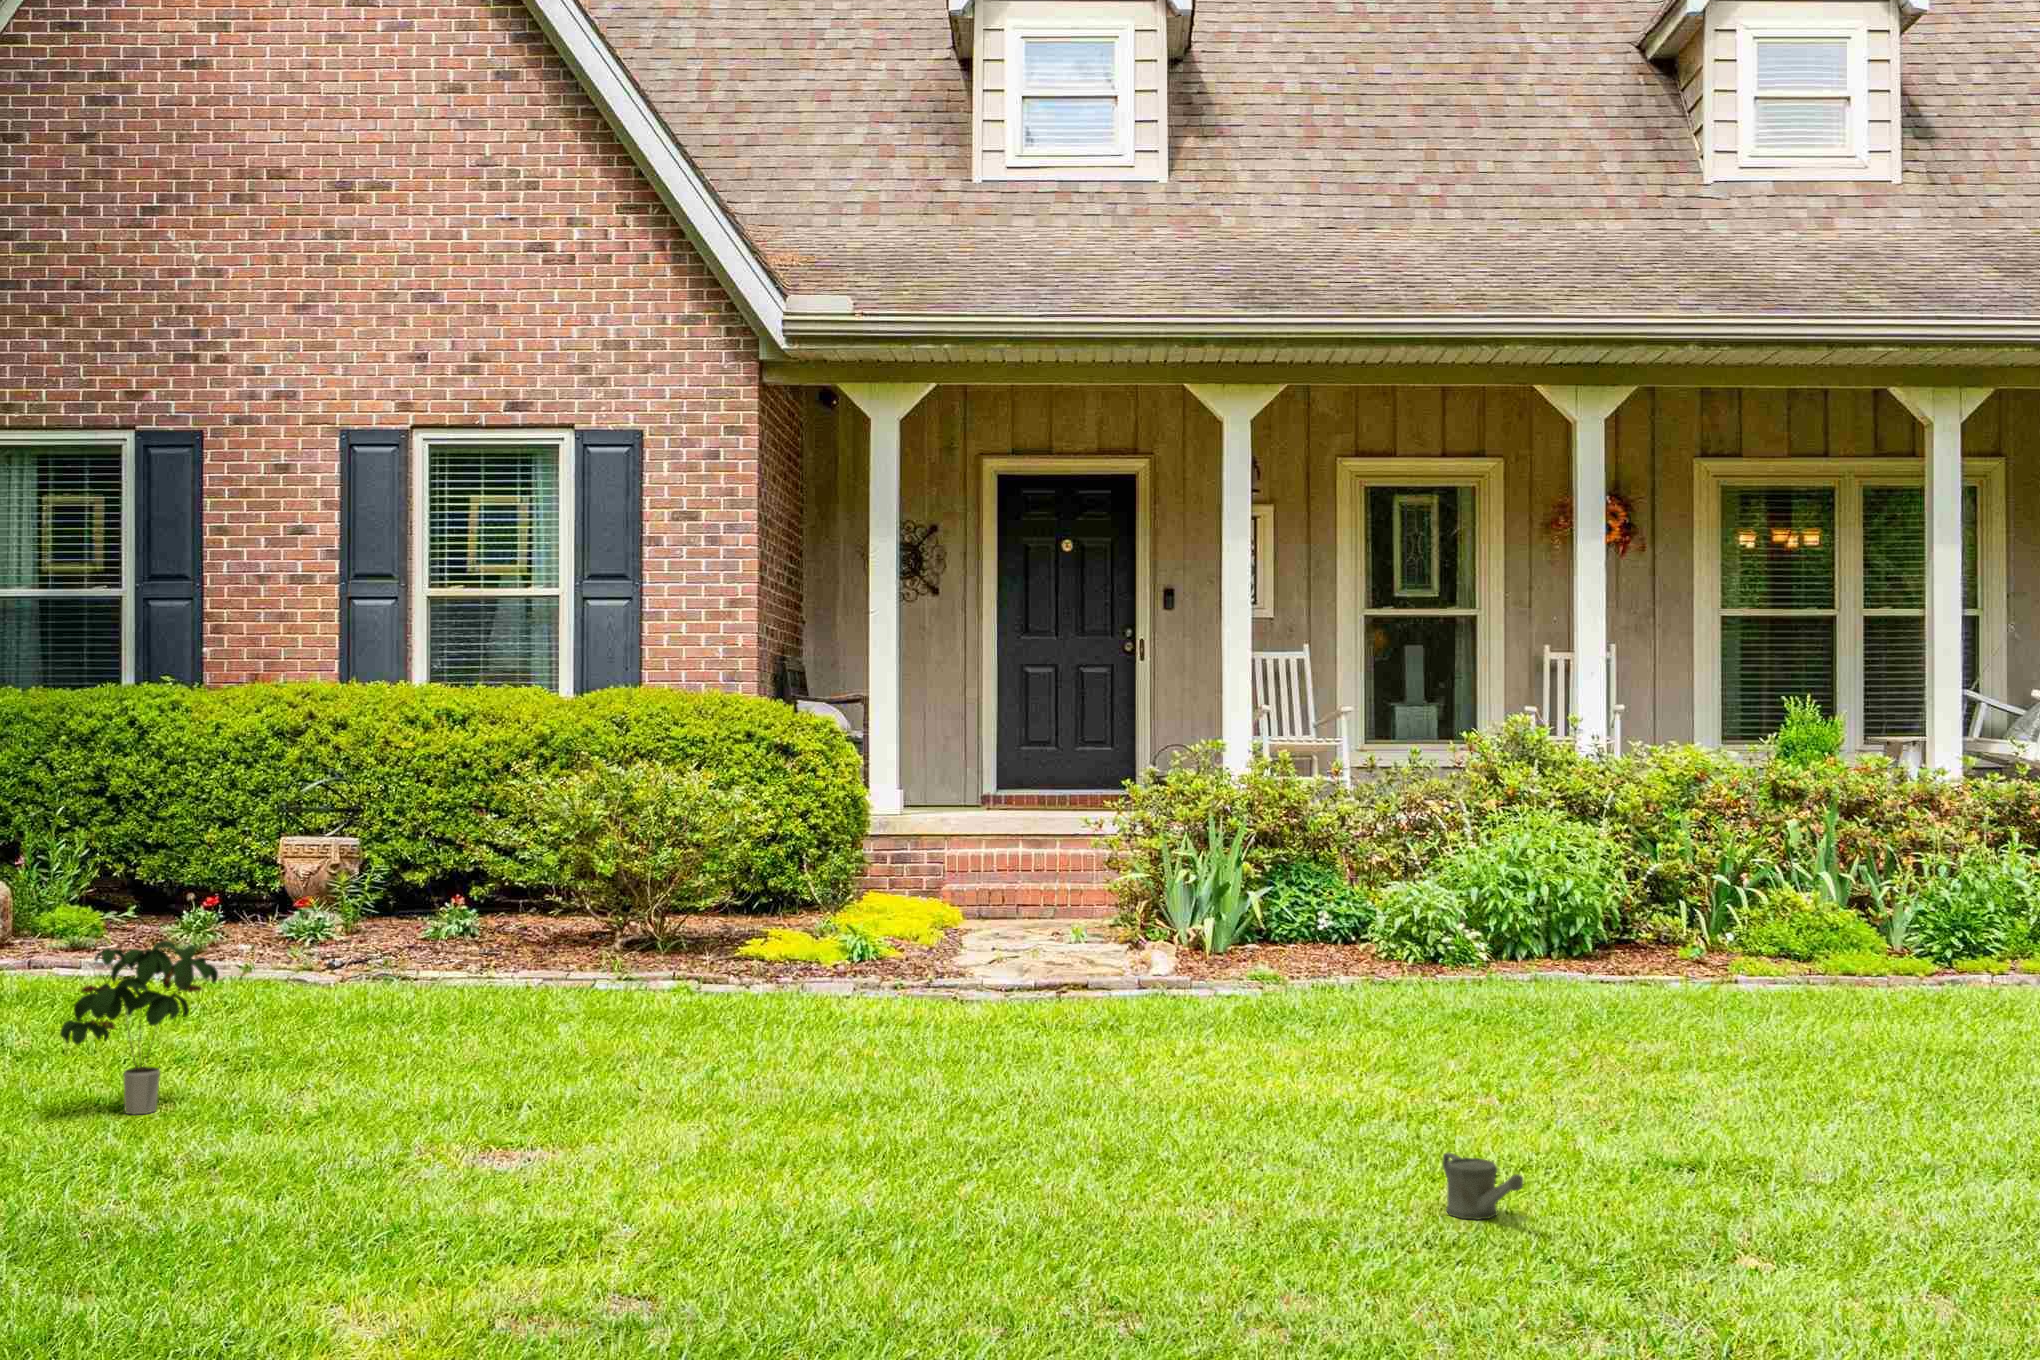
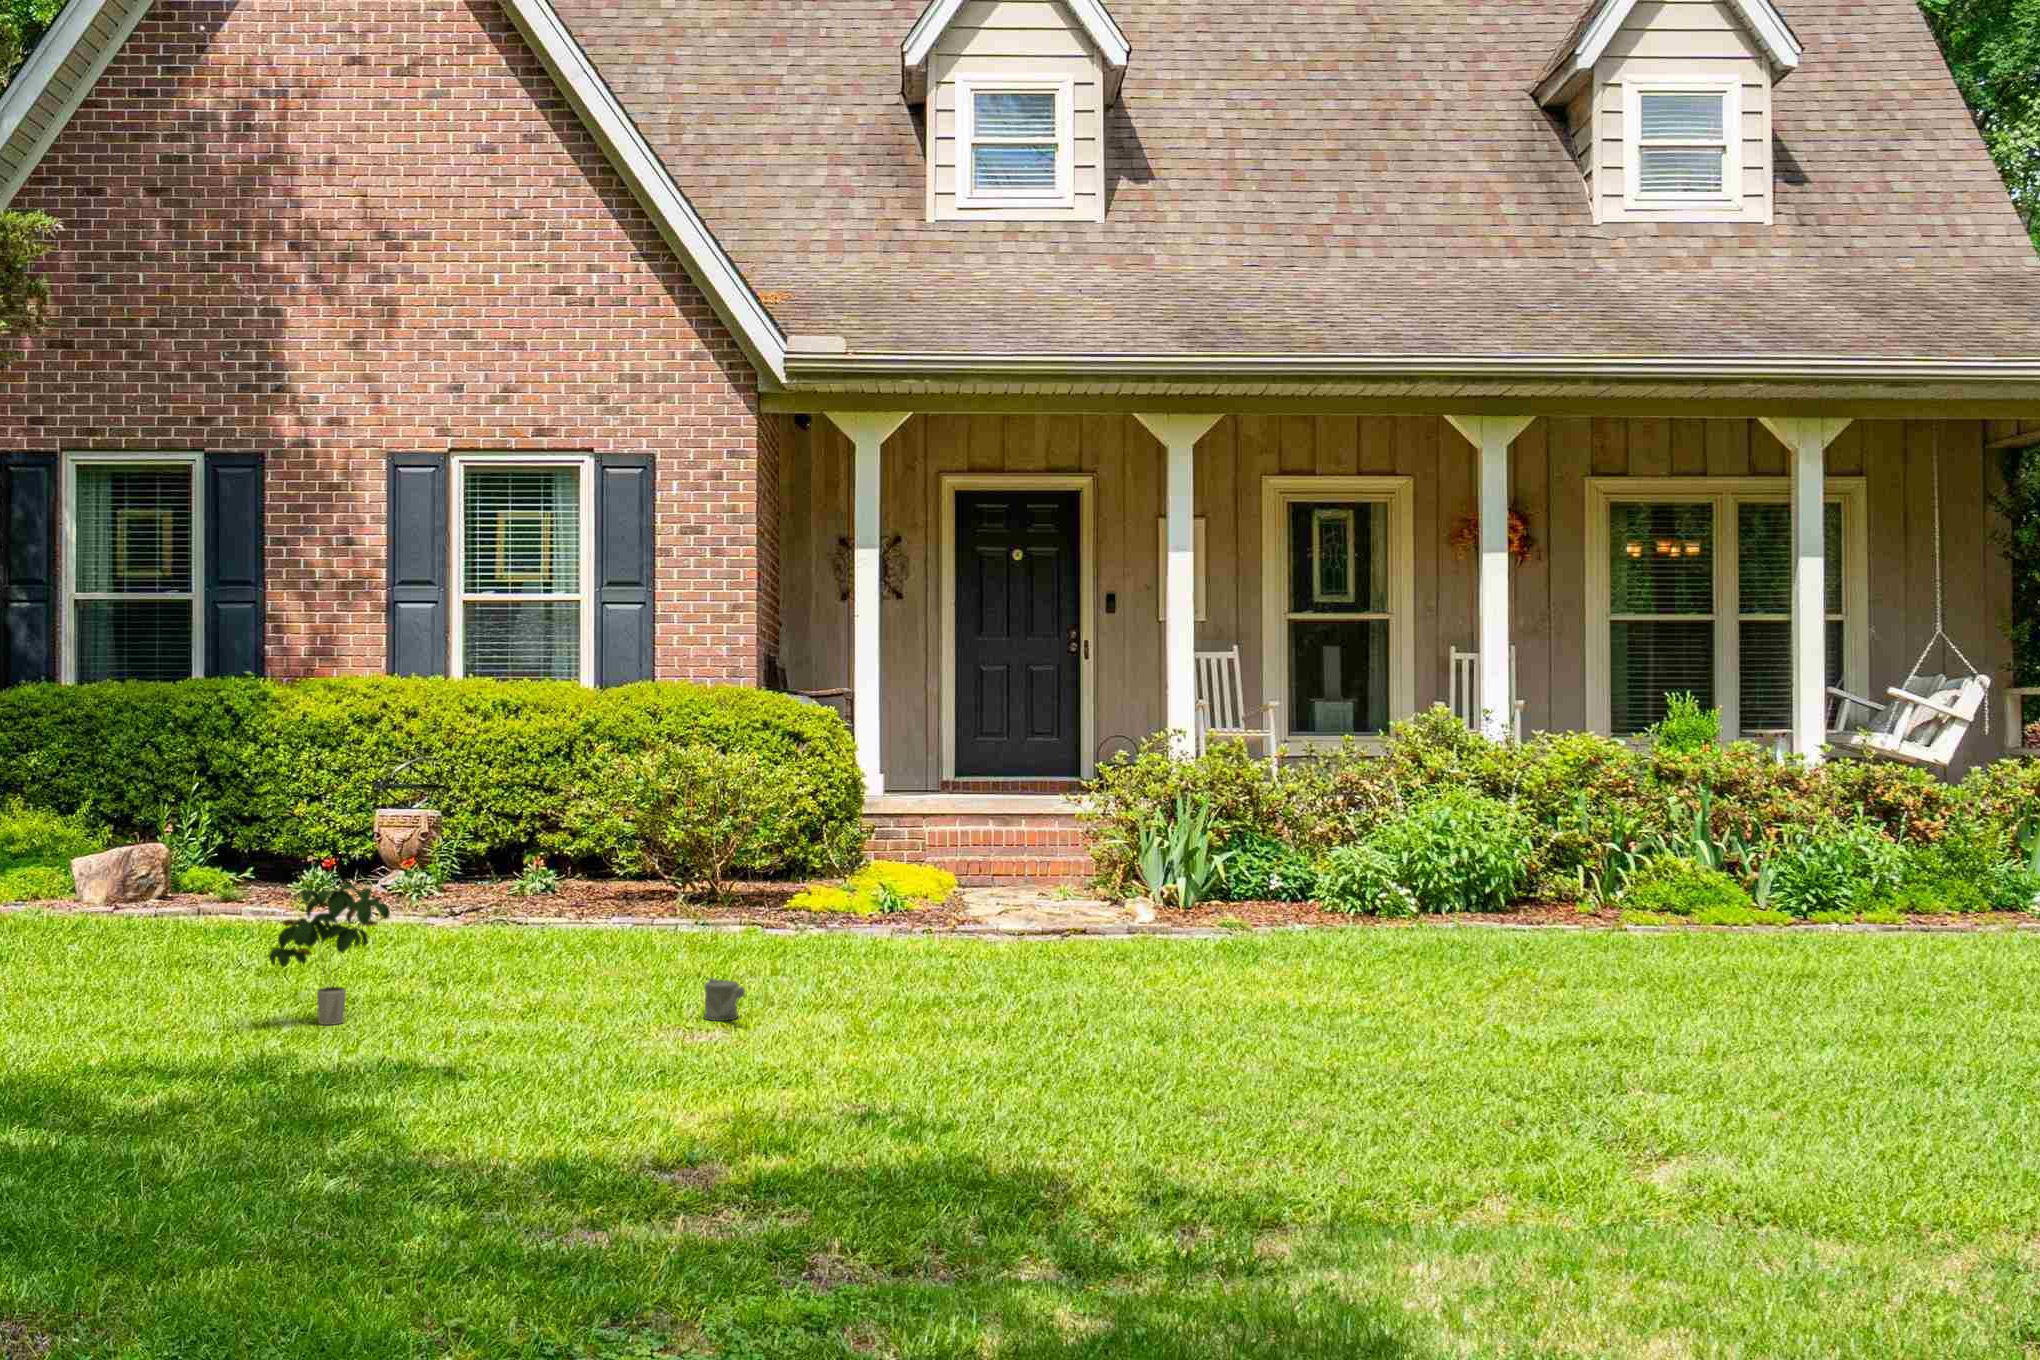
watering can: present [1443,1153,1523,1220] -> present [704,978,745,1021]

